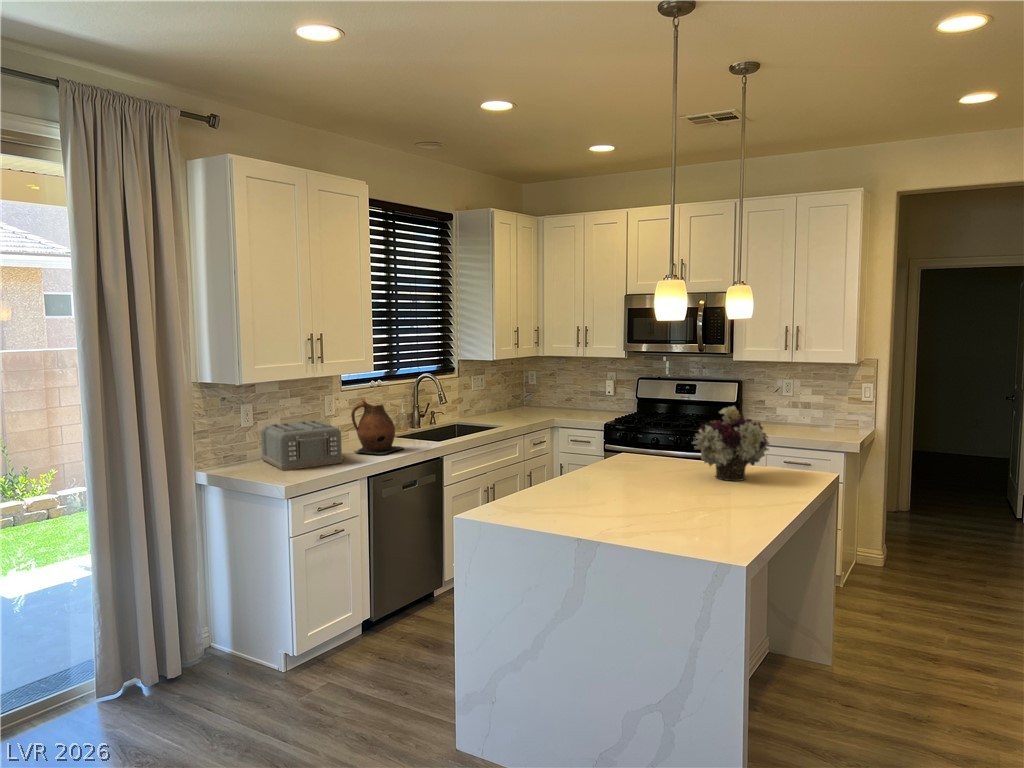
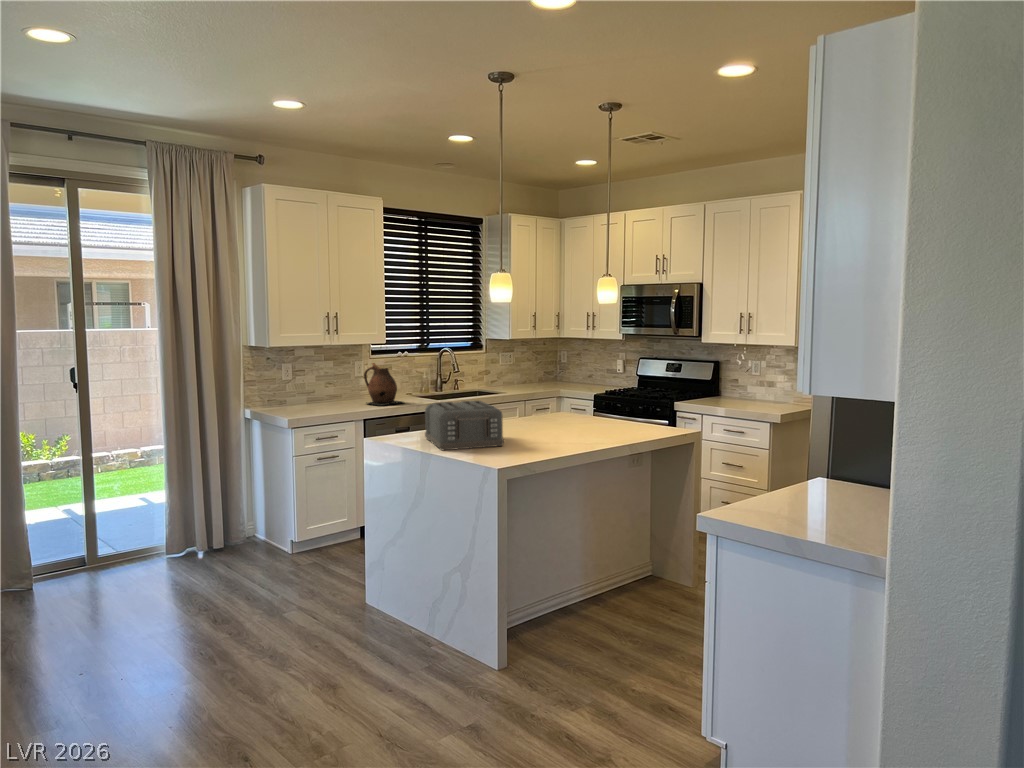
flower arrangement: present [692,406,769,481] -> none [572,372,639,433]
toaster: present [261,421,343,471] -> present [425,401,504,450]

